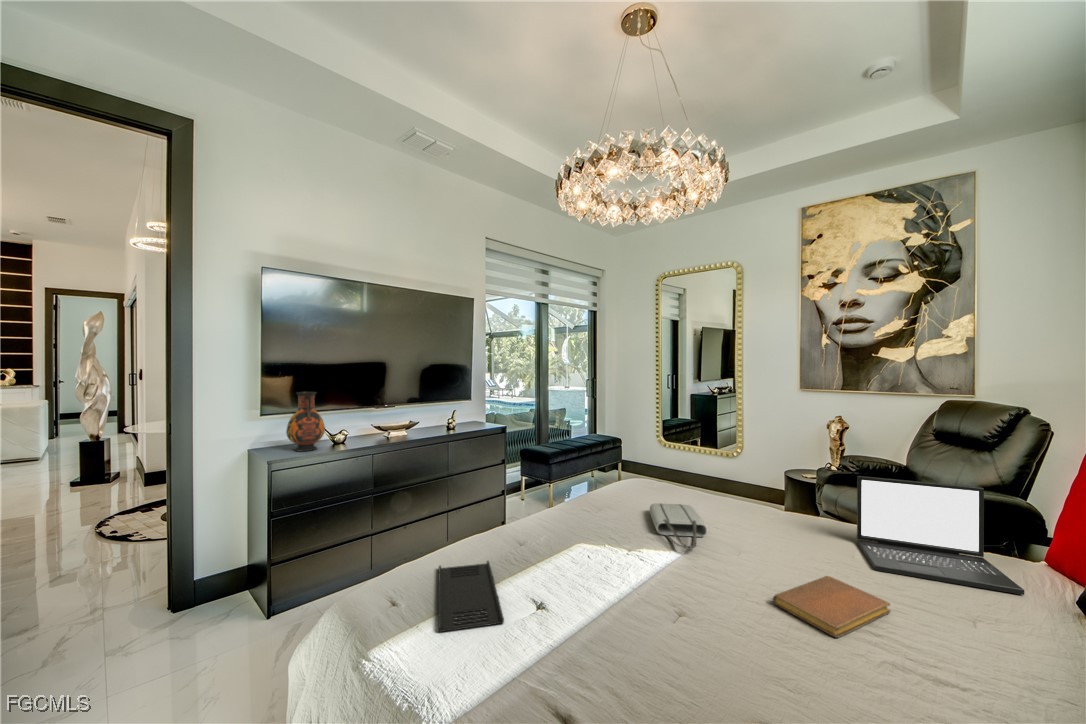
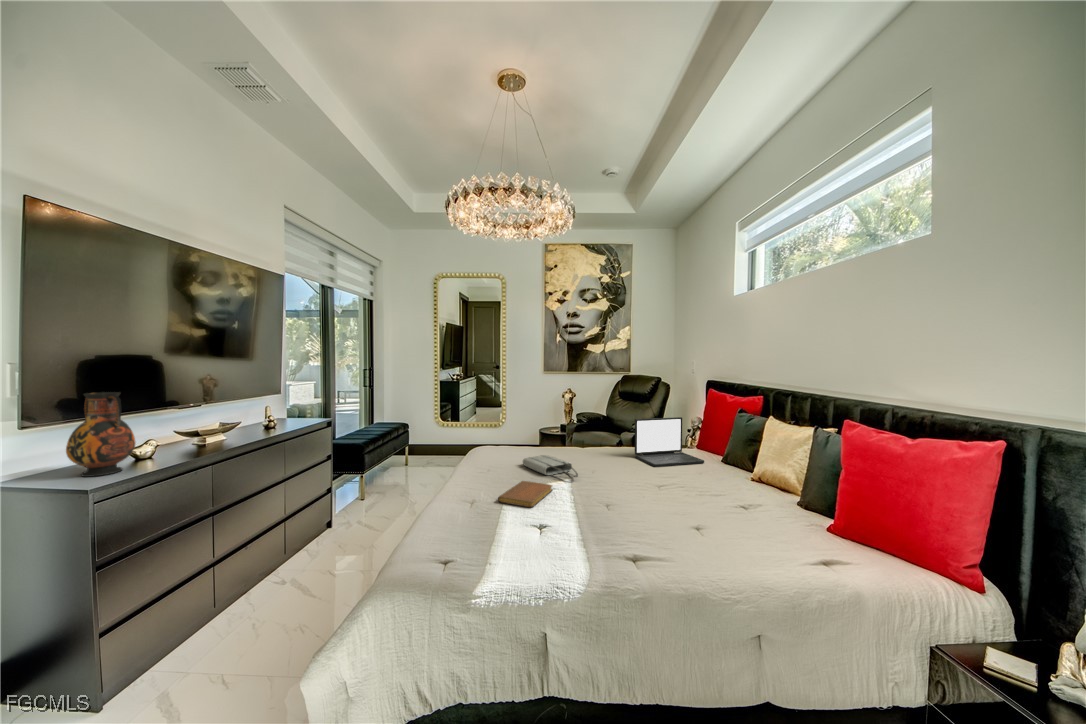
tray: present [439,561,504,632] -> none [438,517,537,562]
notebook: present [773,576,890,637] -> present [498,481,552,507]

